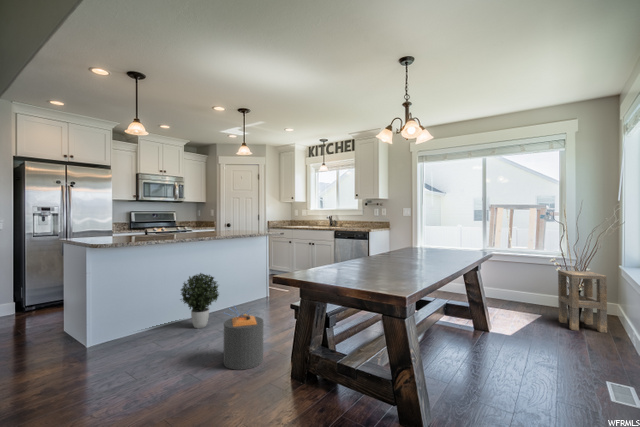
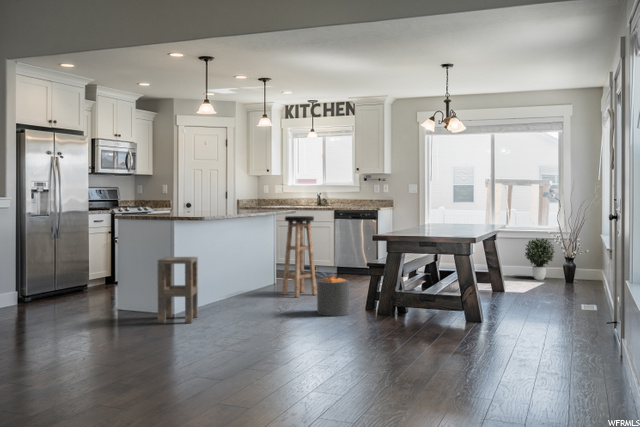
bar stool: none [247,239,277,322] -> present [282,216,317,297]
side table: present [558,270,607,333] -> present [157,257,198,323]
potted plant: present [181,273,219,328] -> present [525,238,554,280]

